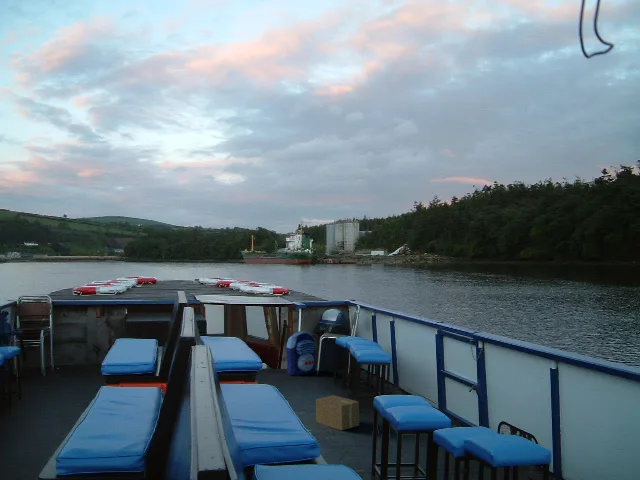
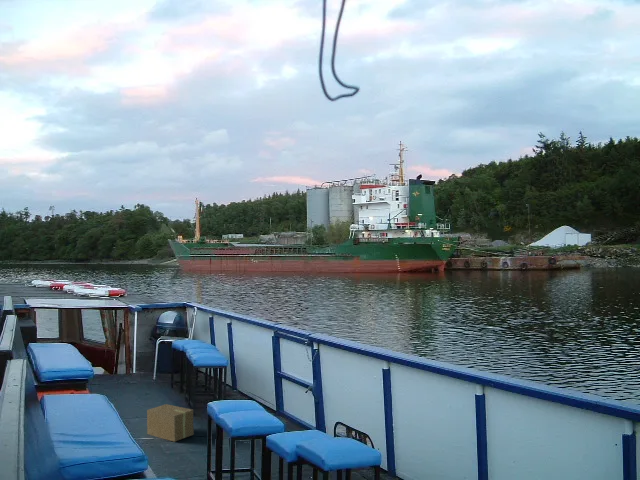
backpack: present [286,331,316,376] -> none [120,335,151,383]

